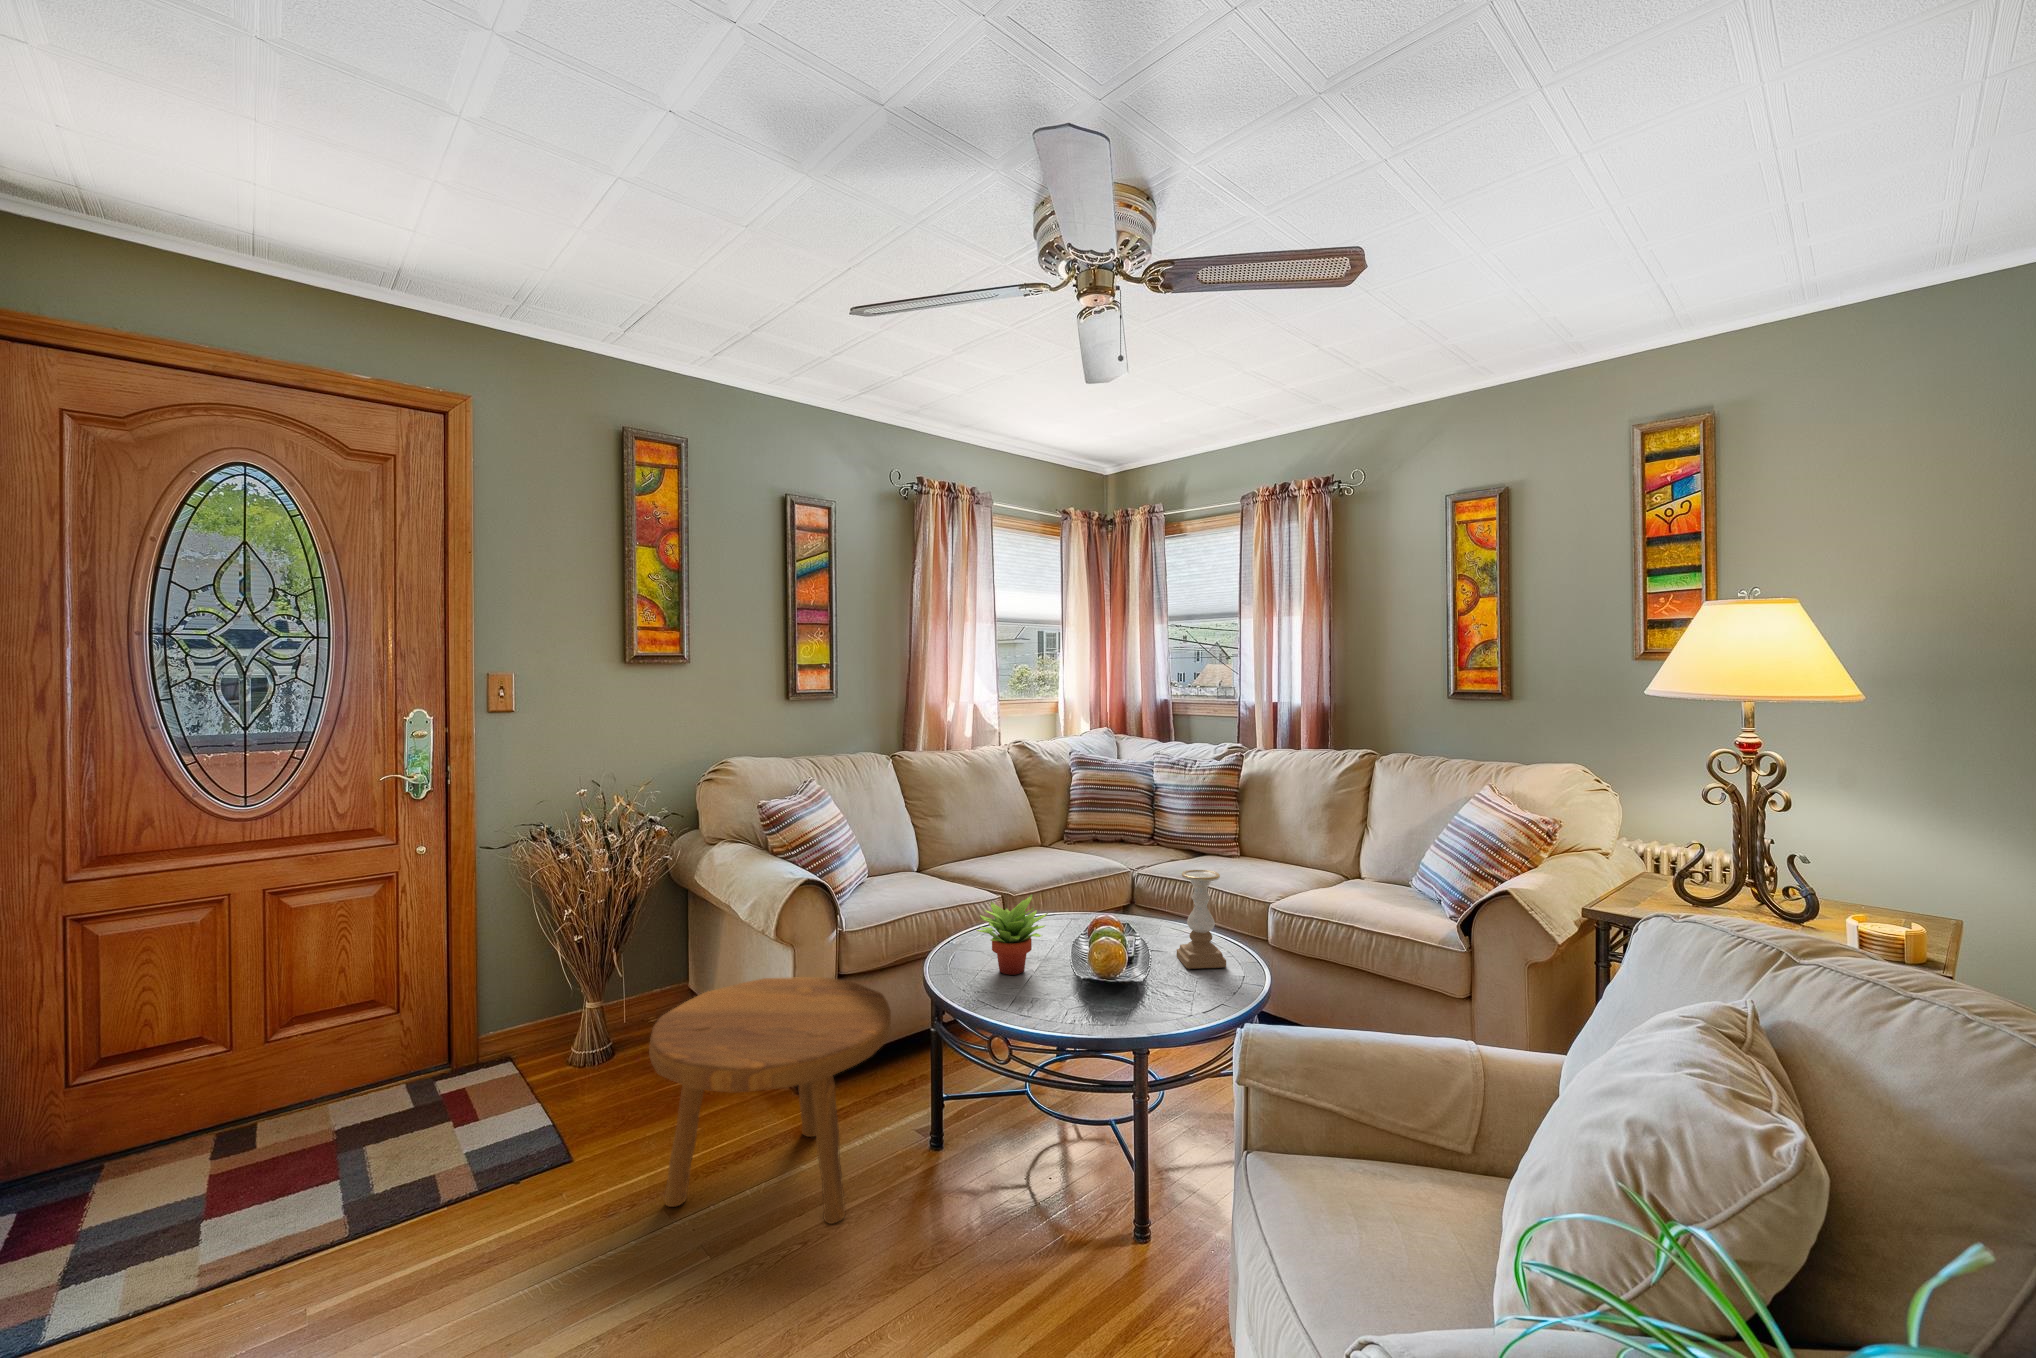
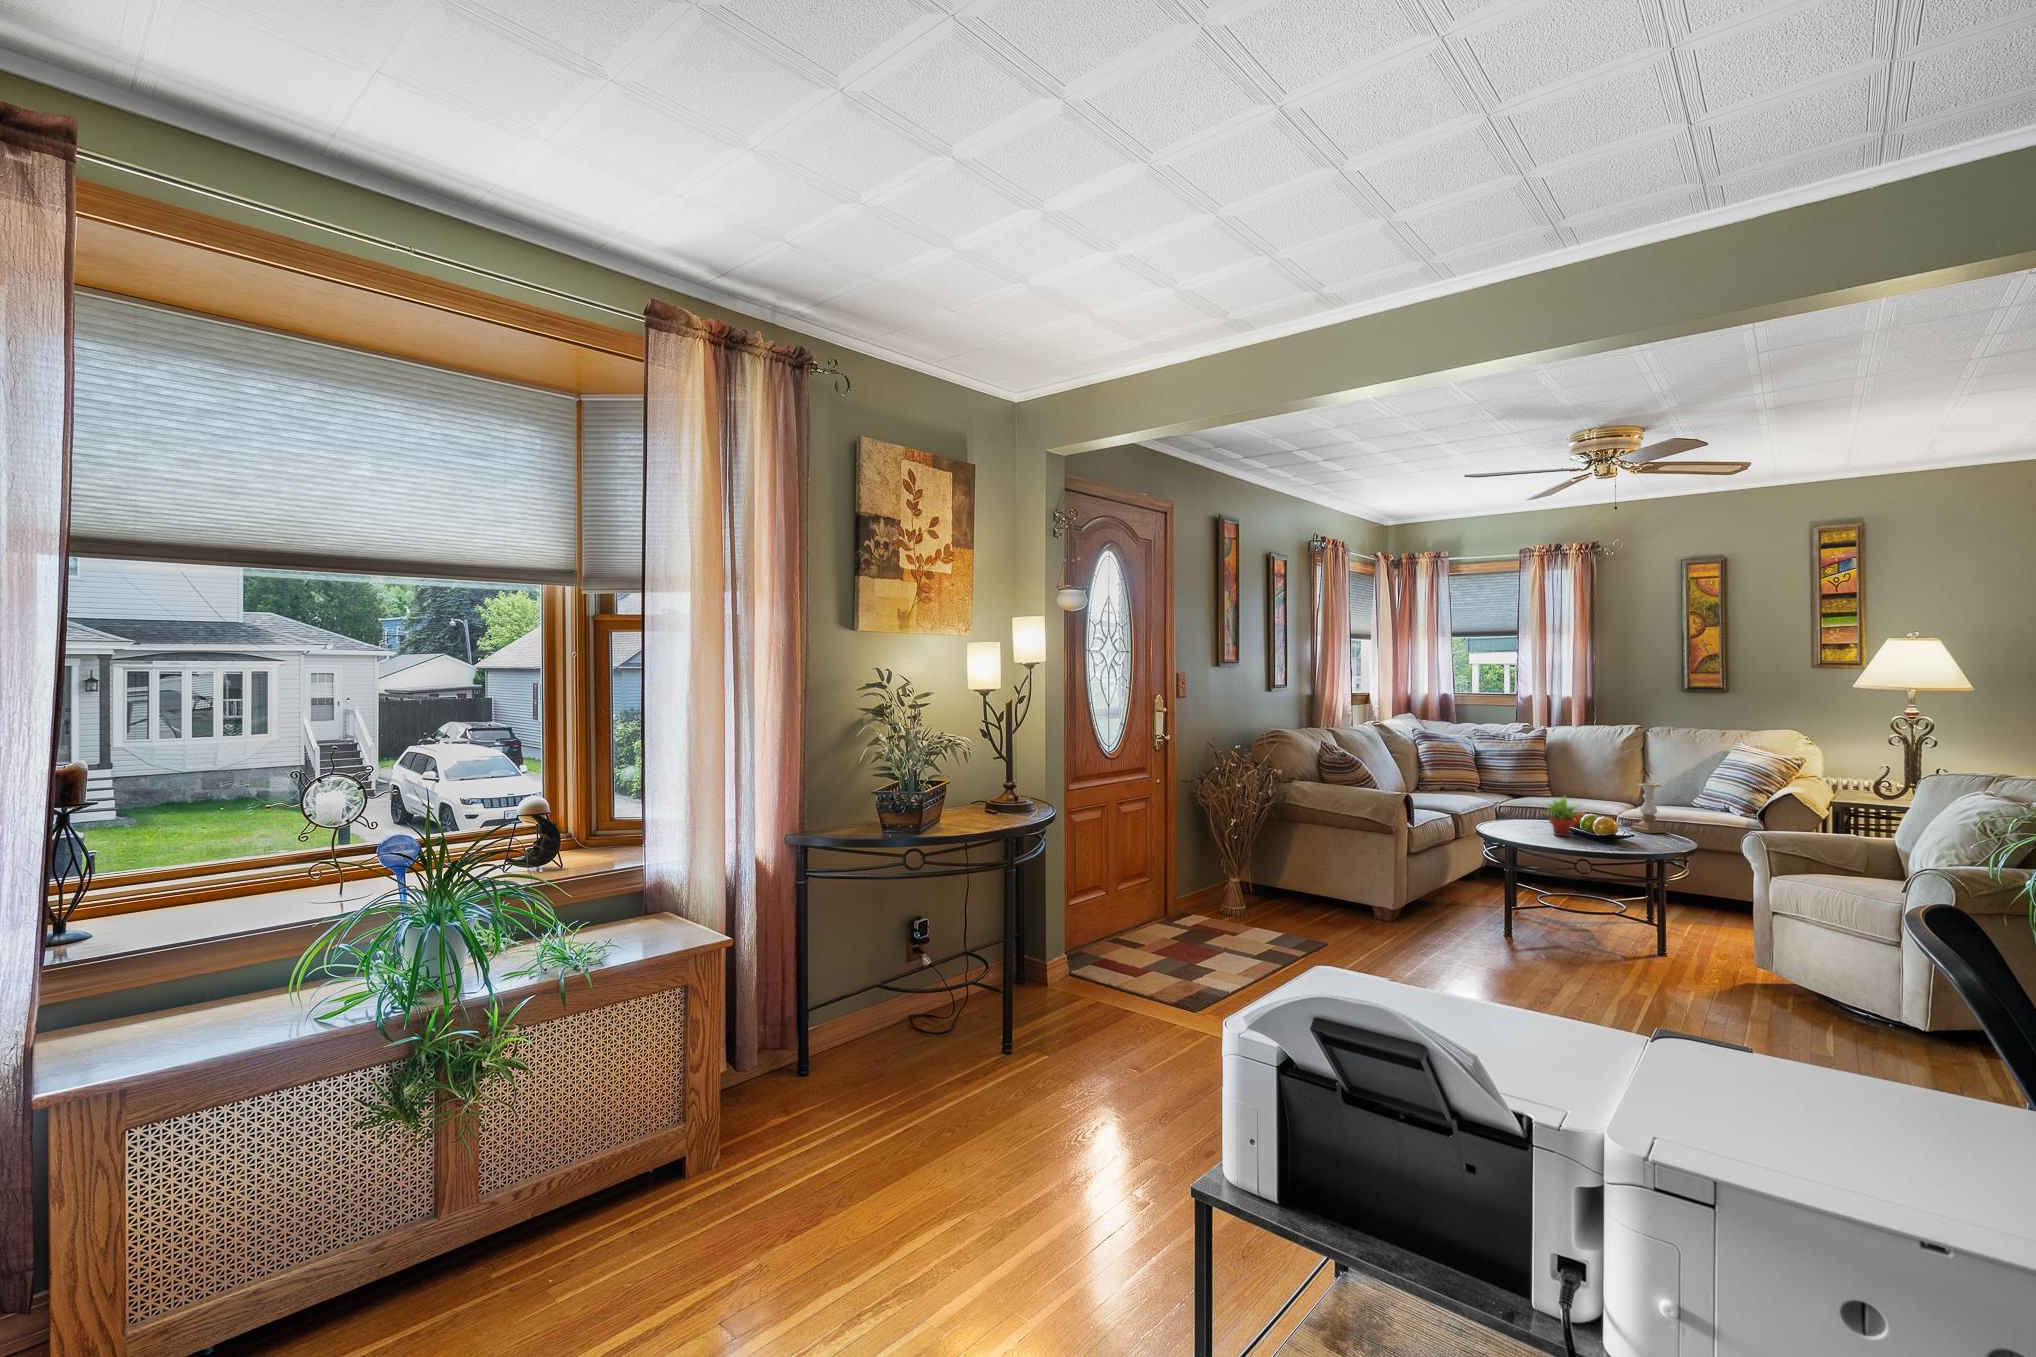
footstool: present [649,977,891,1224] -> none [1385,848,1522,957]

